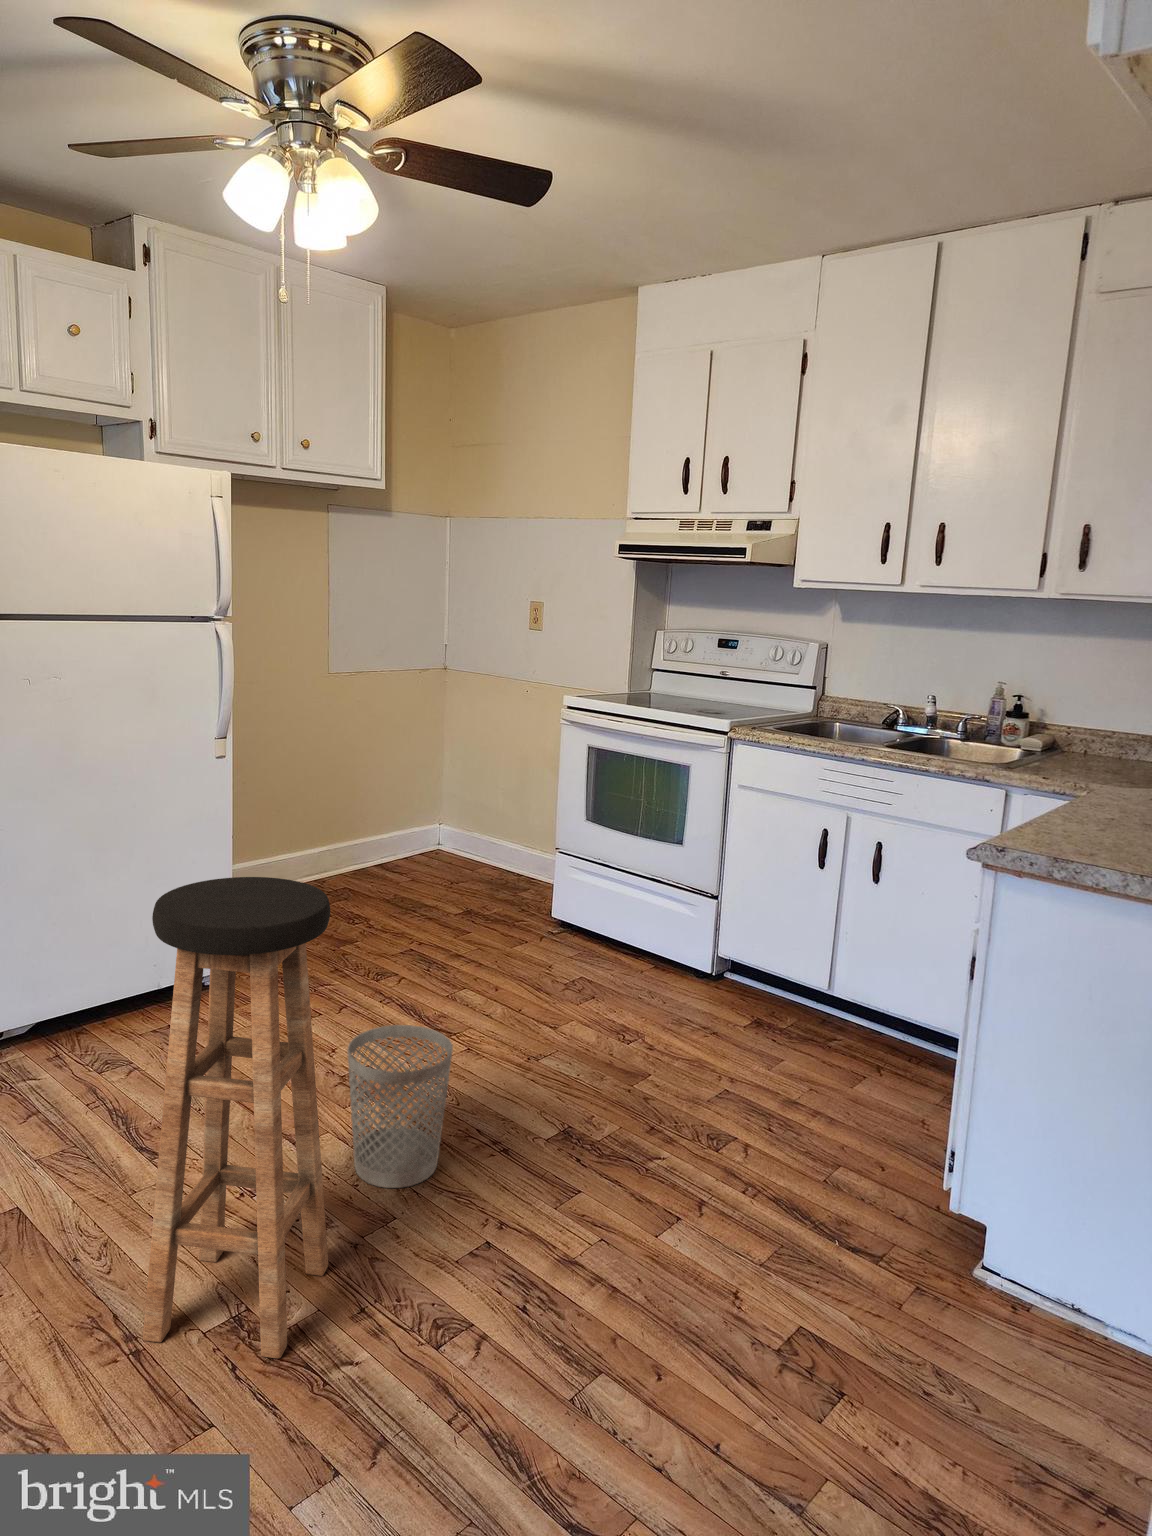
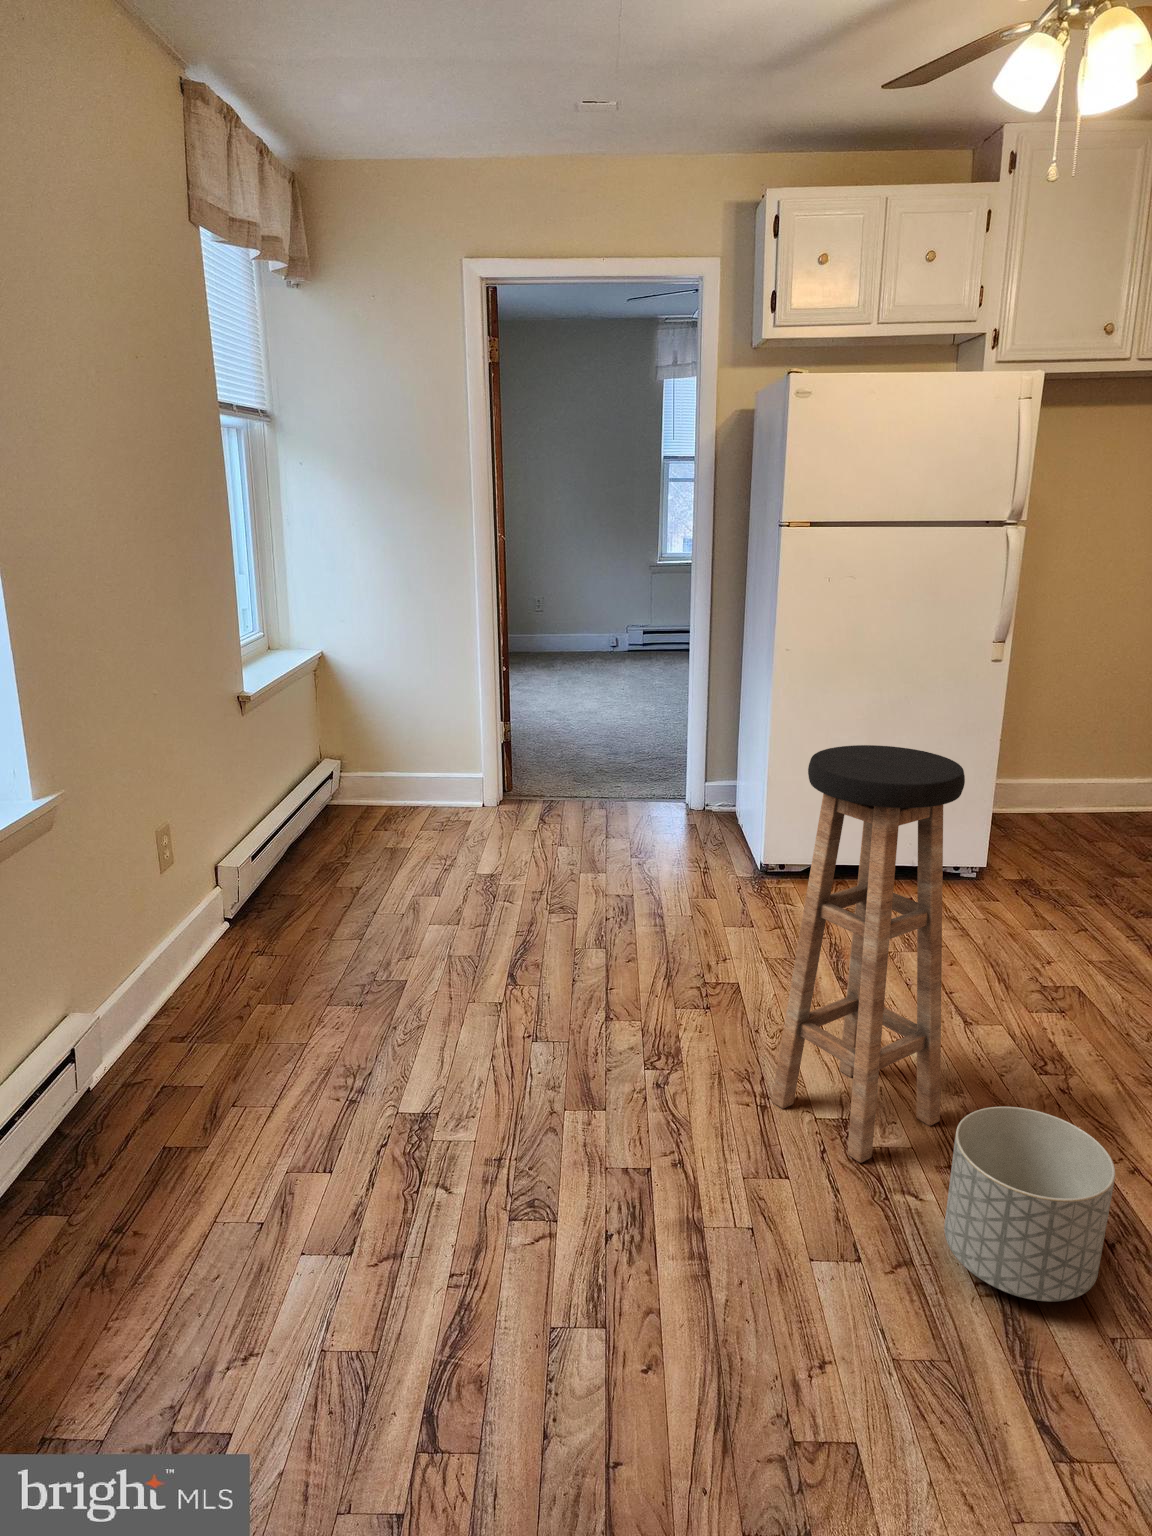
wastebasket: present [347,1025,453,1188] -> none [1009,936,1132,1099]
planter: none [398,1213,548,1416] -> present [944,1107,1115,1302]

